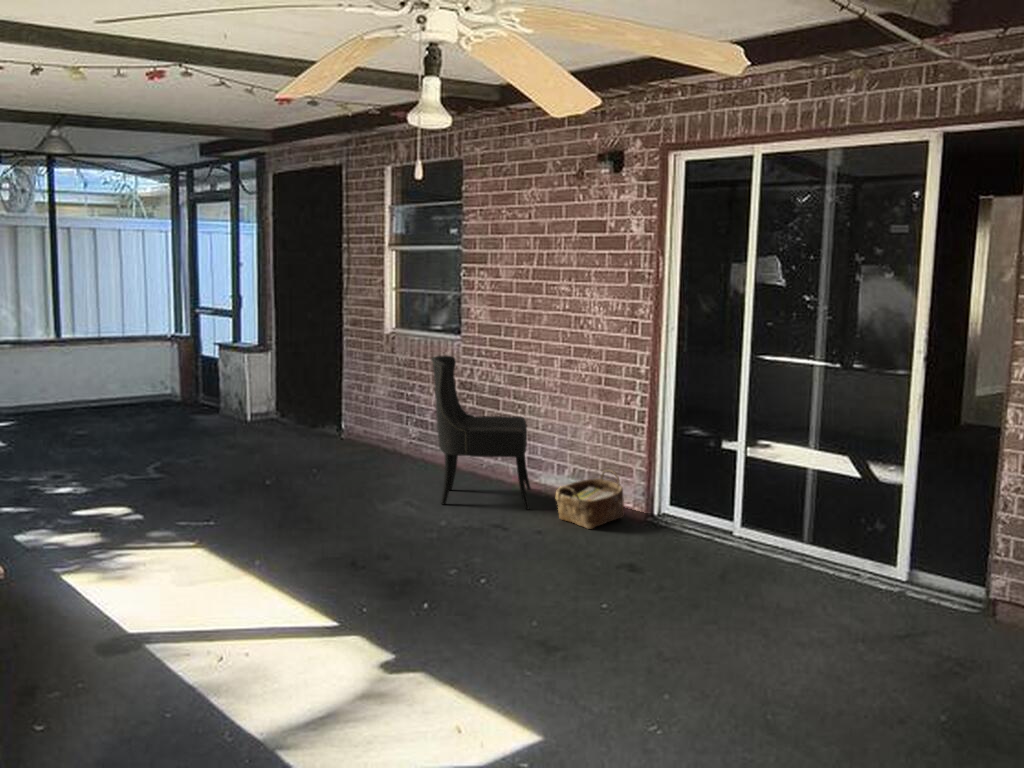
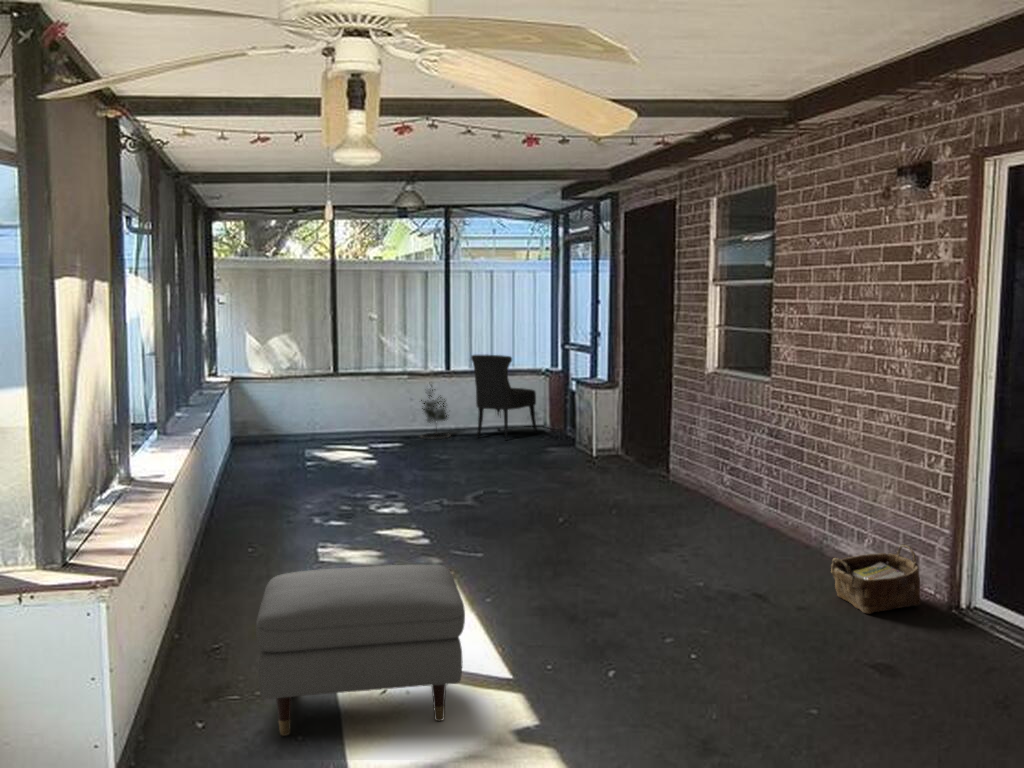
potted tree: none [23,352,66,418] -> present [421,385,450,439]
dining chair: present [432,356,531,509] -> present [471,355,538,441]
ottoman: none [79,528,331,724] -> present [256,565,465,736]

